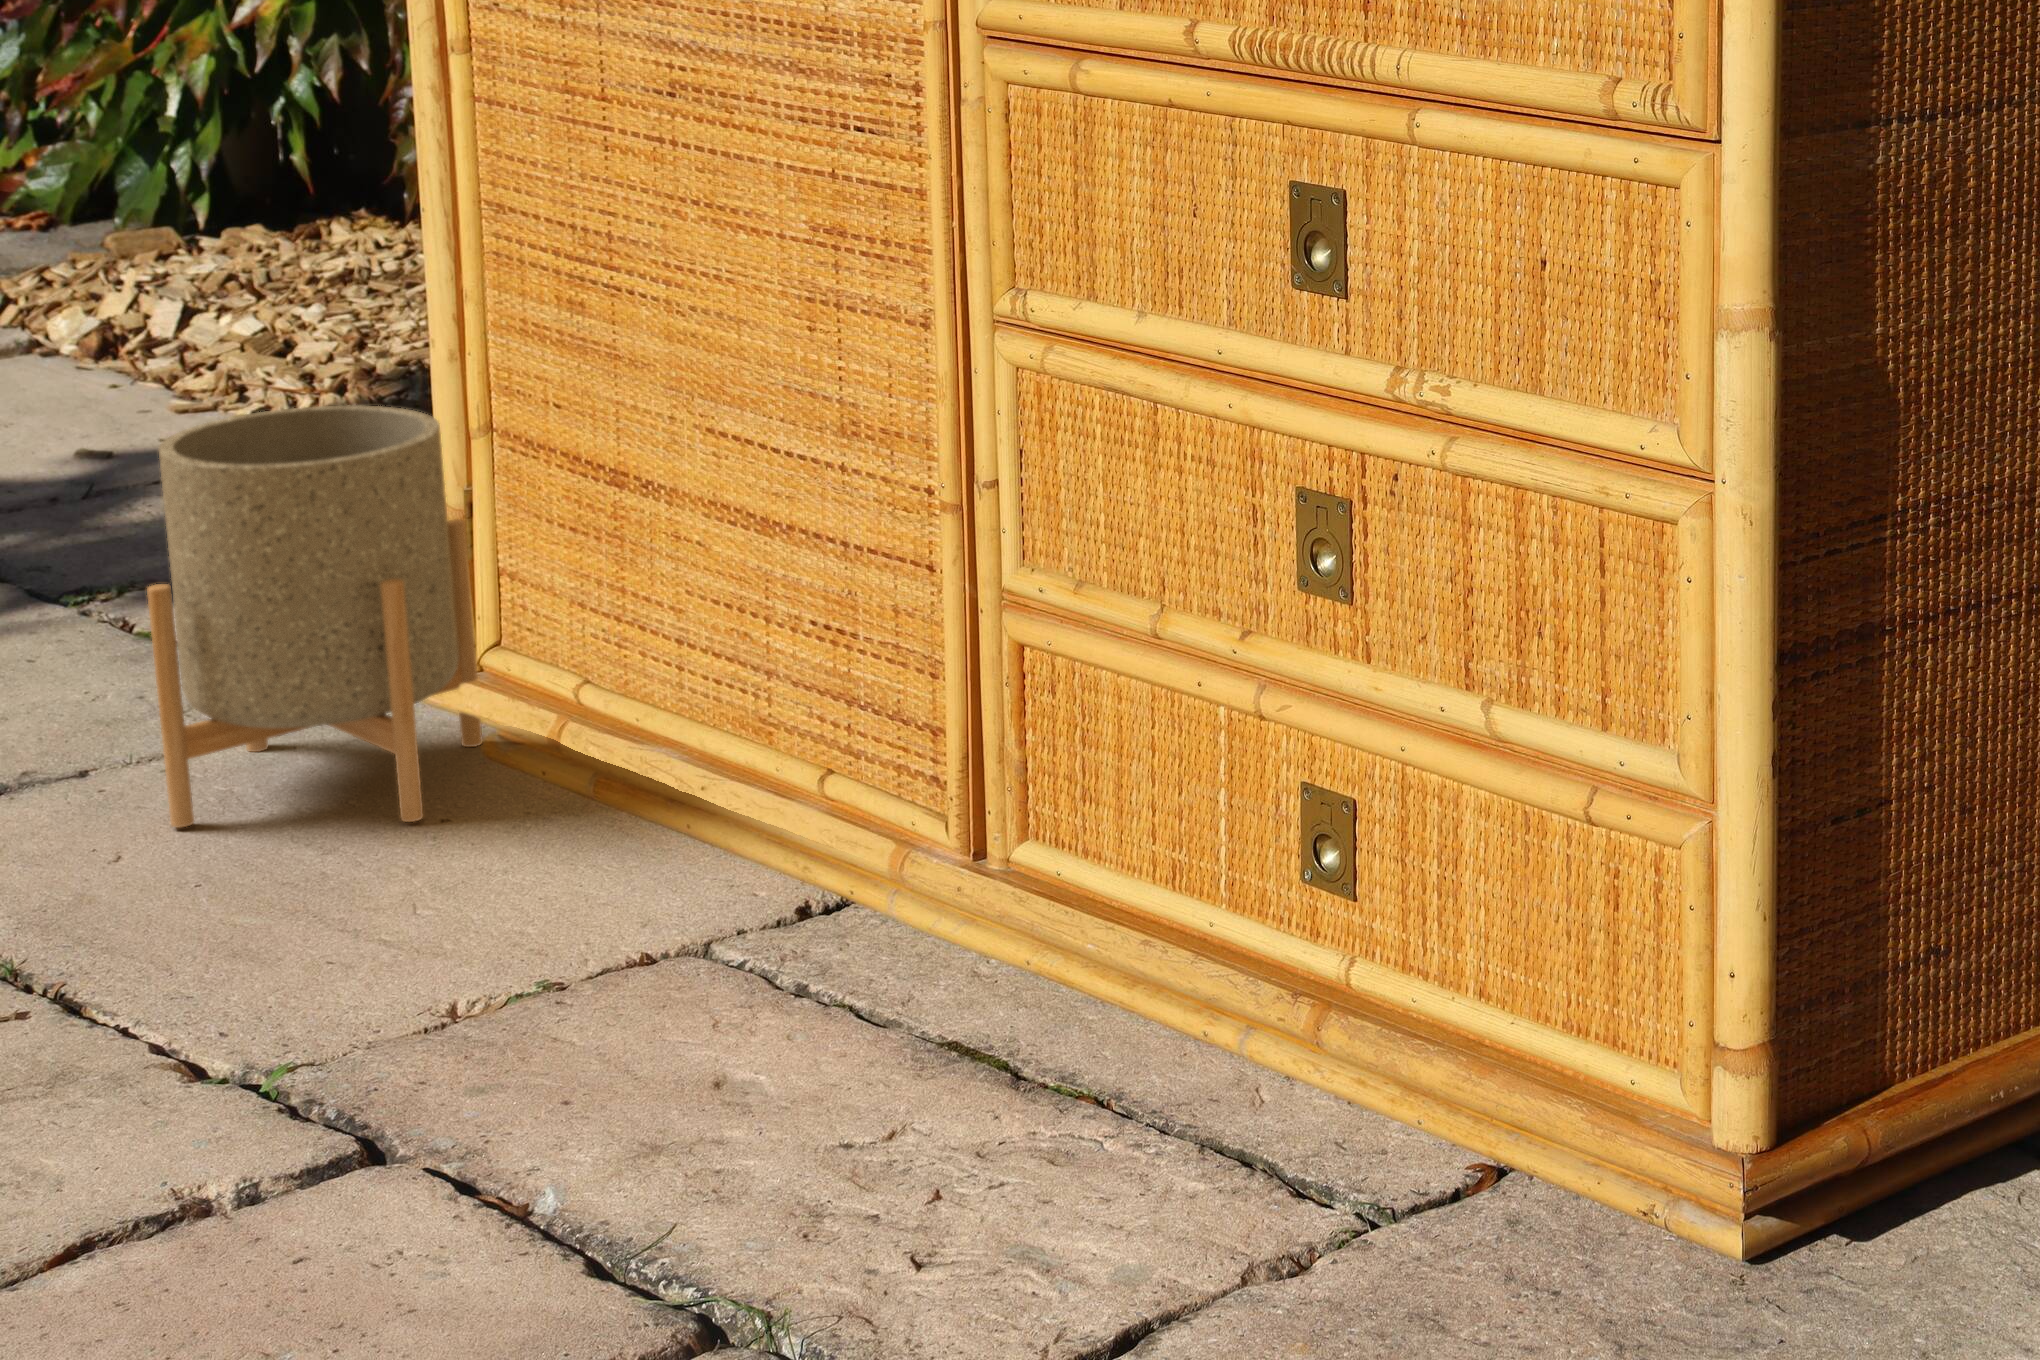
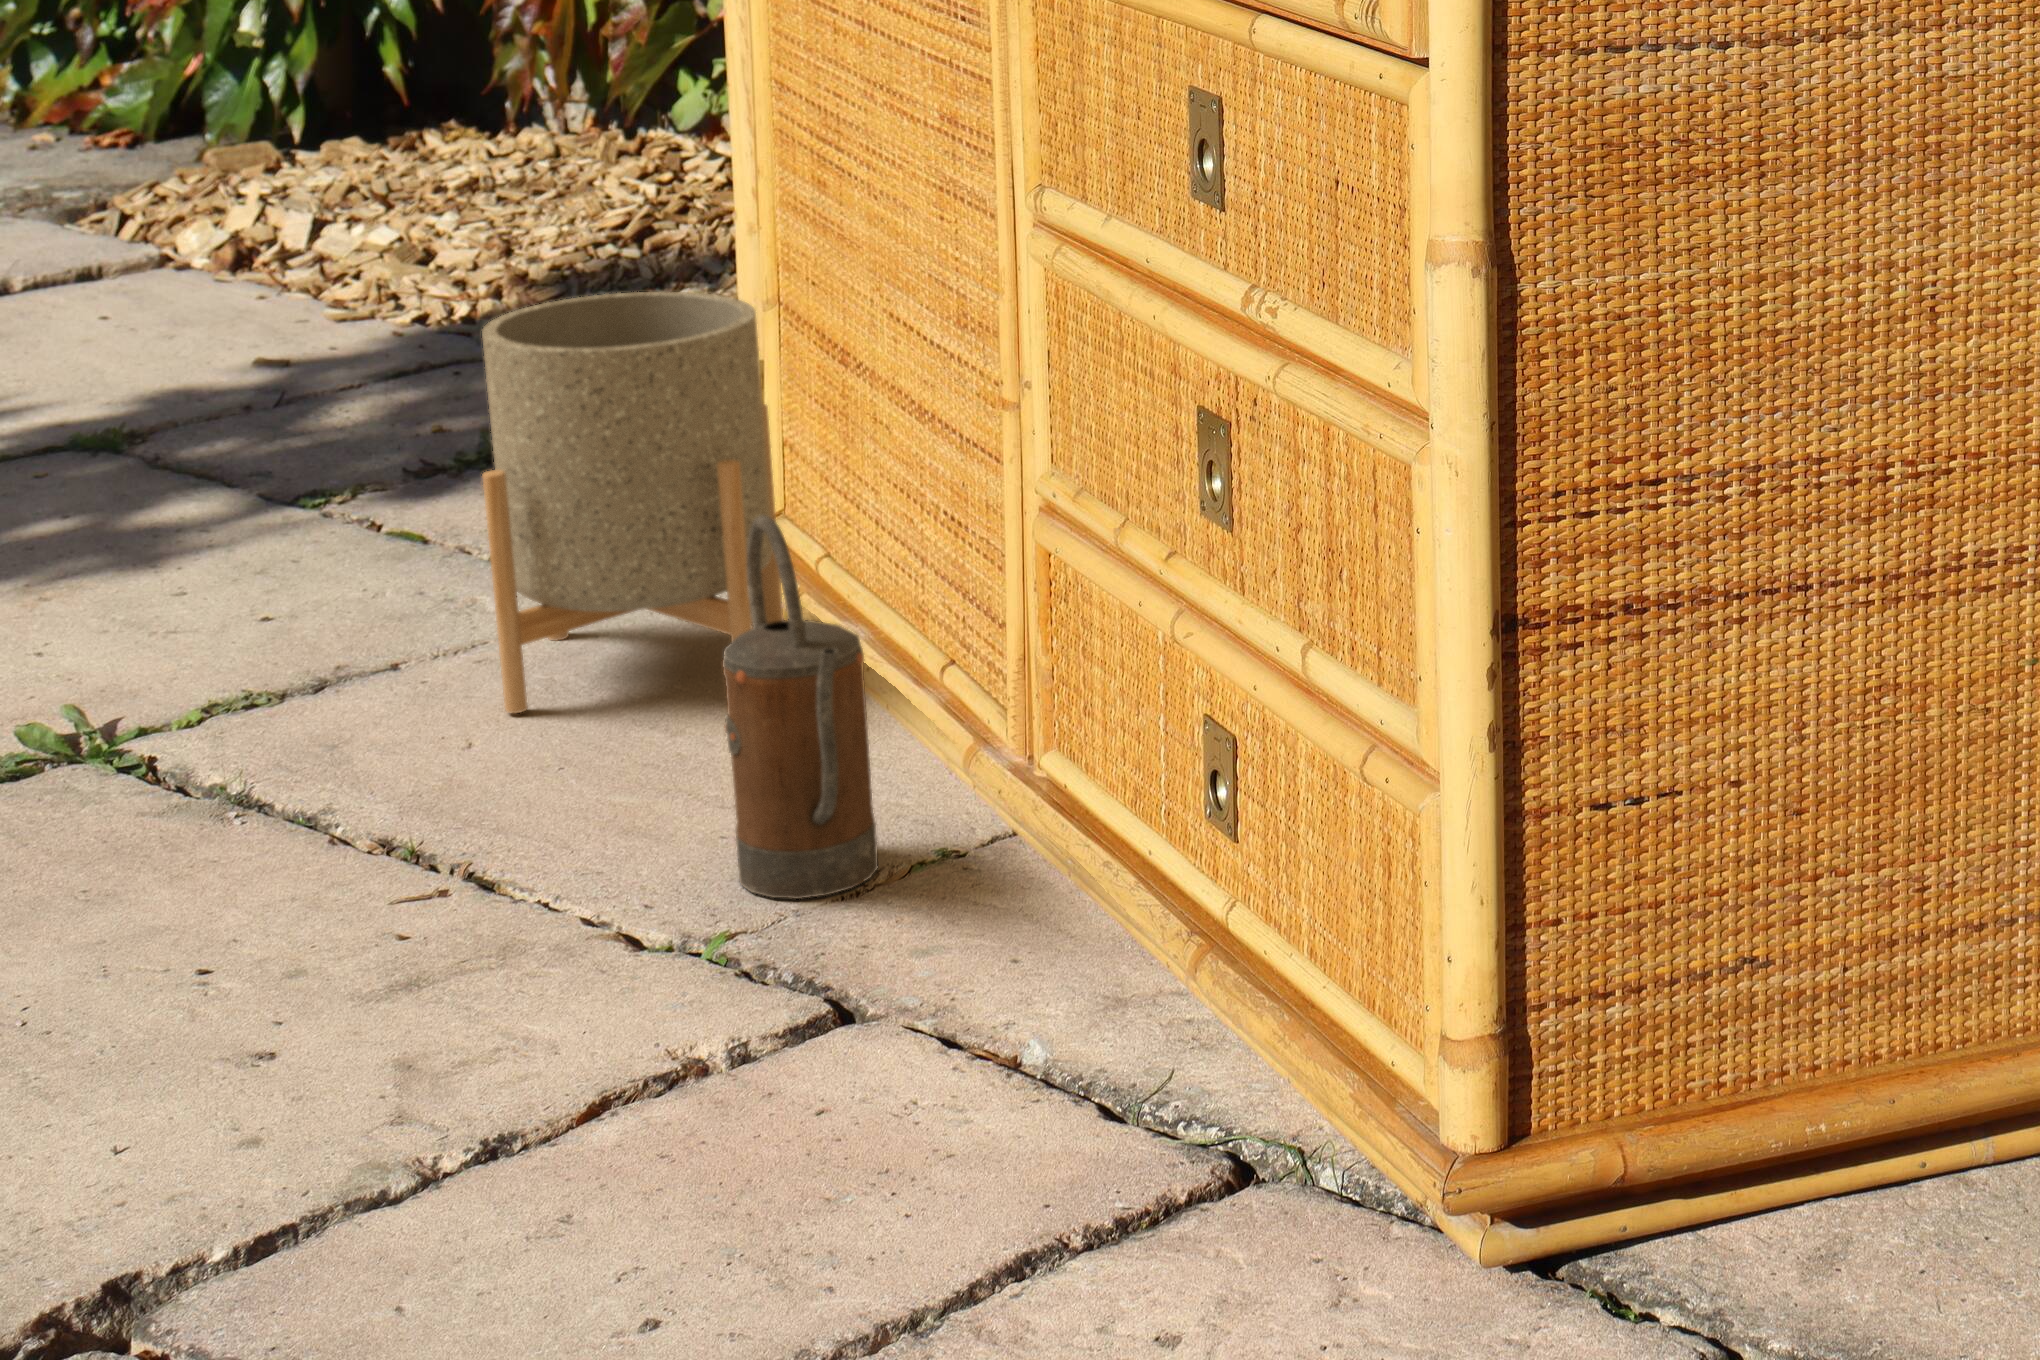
watering can: none [304,642,470,1031] -> present [722,515,878,899]

